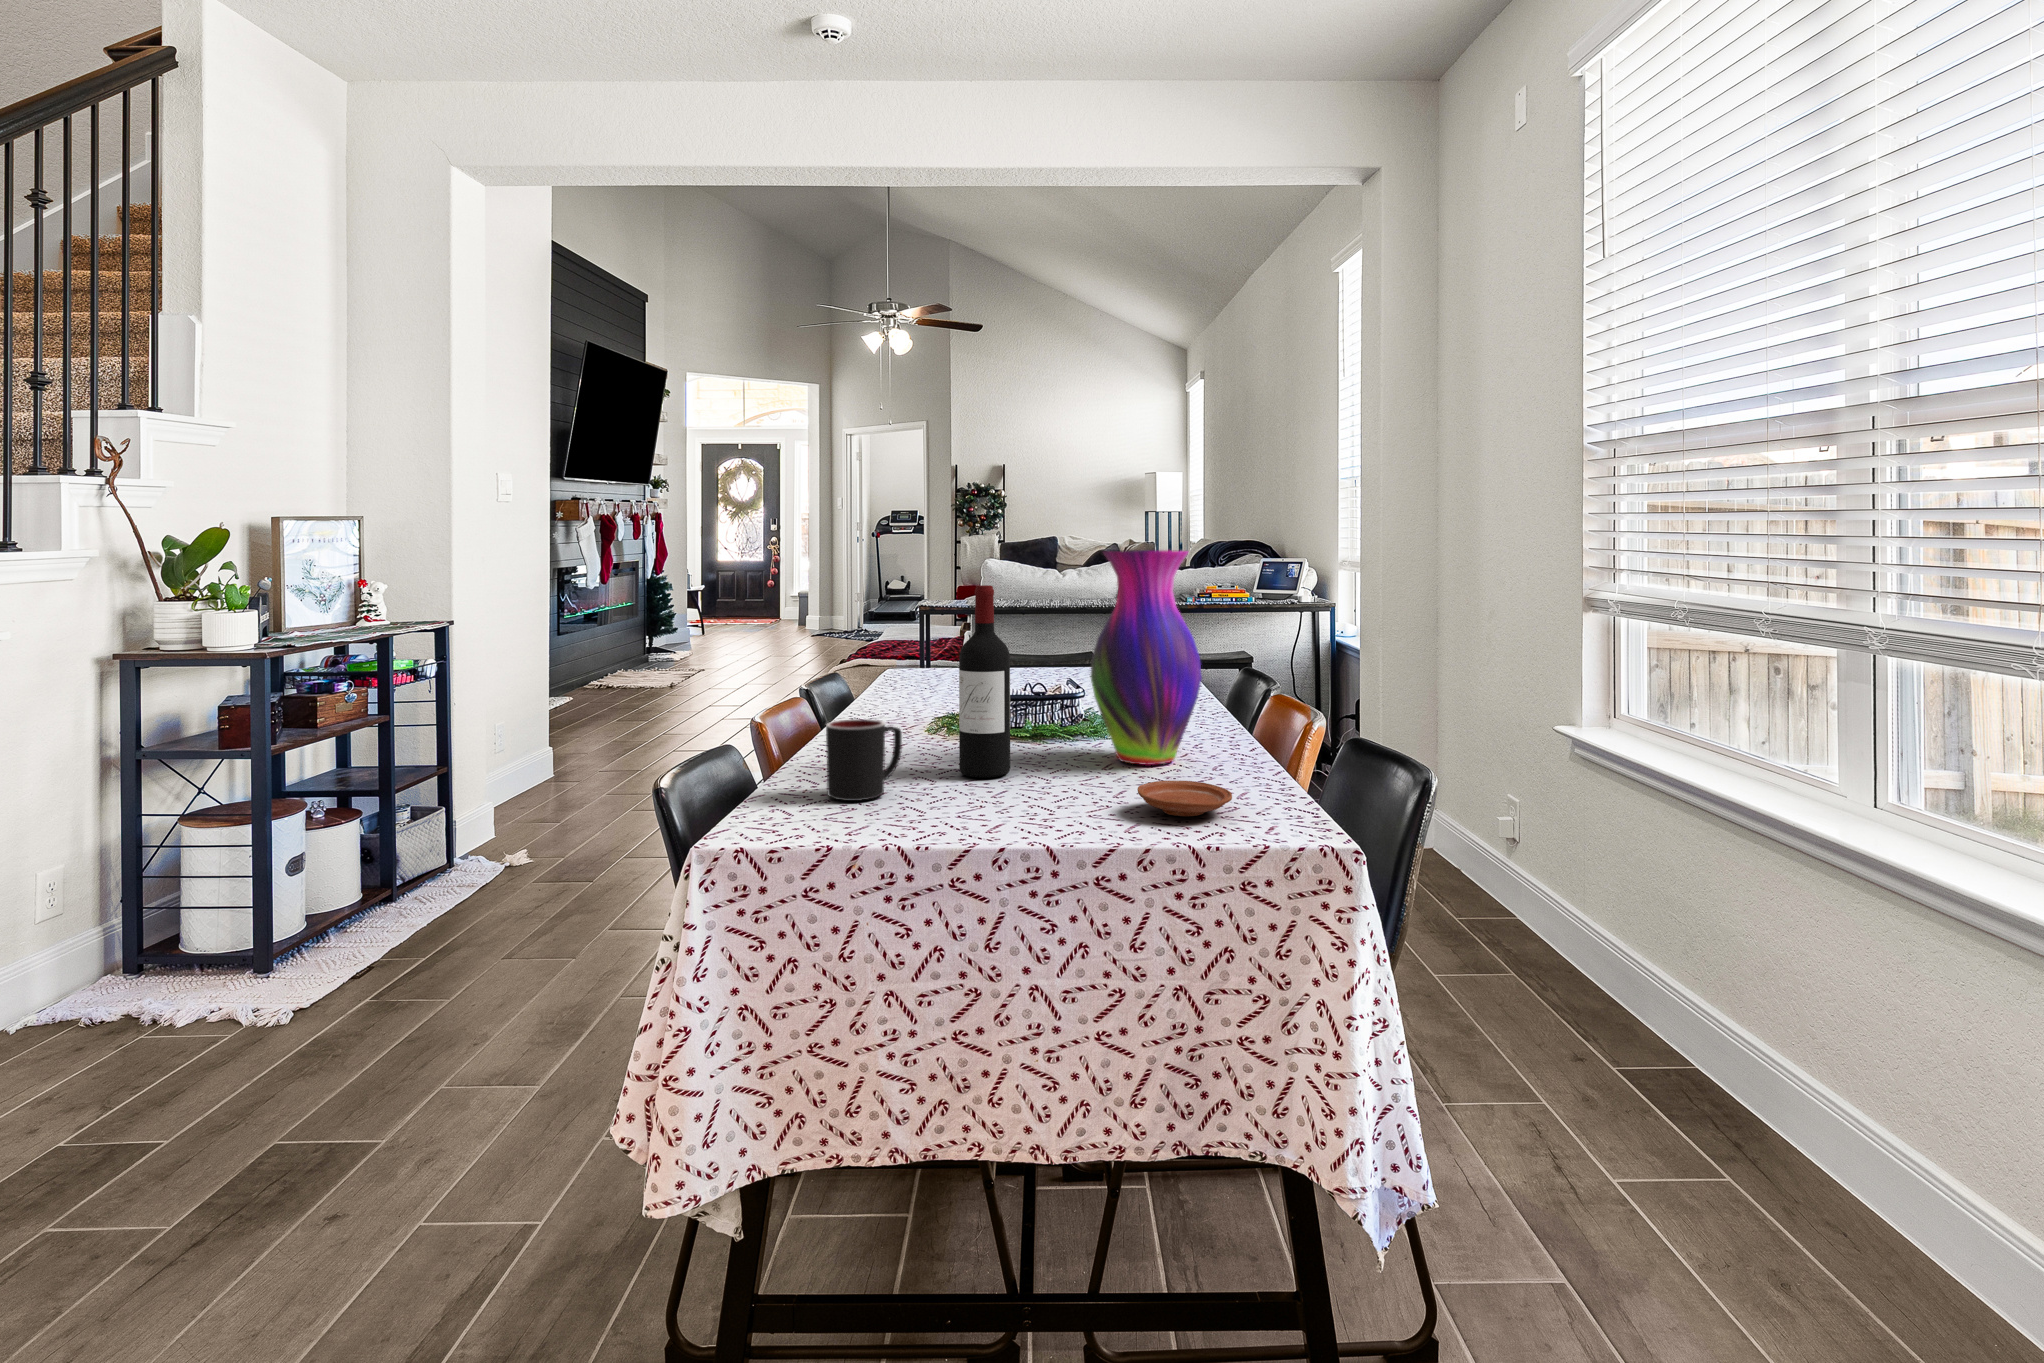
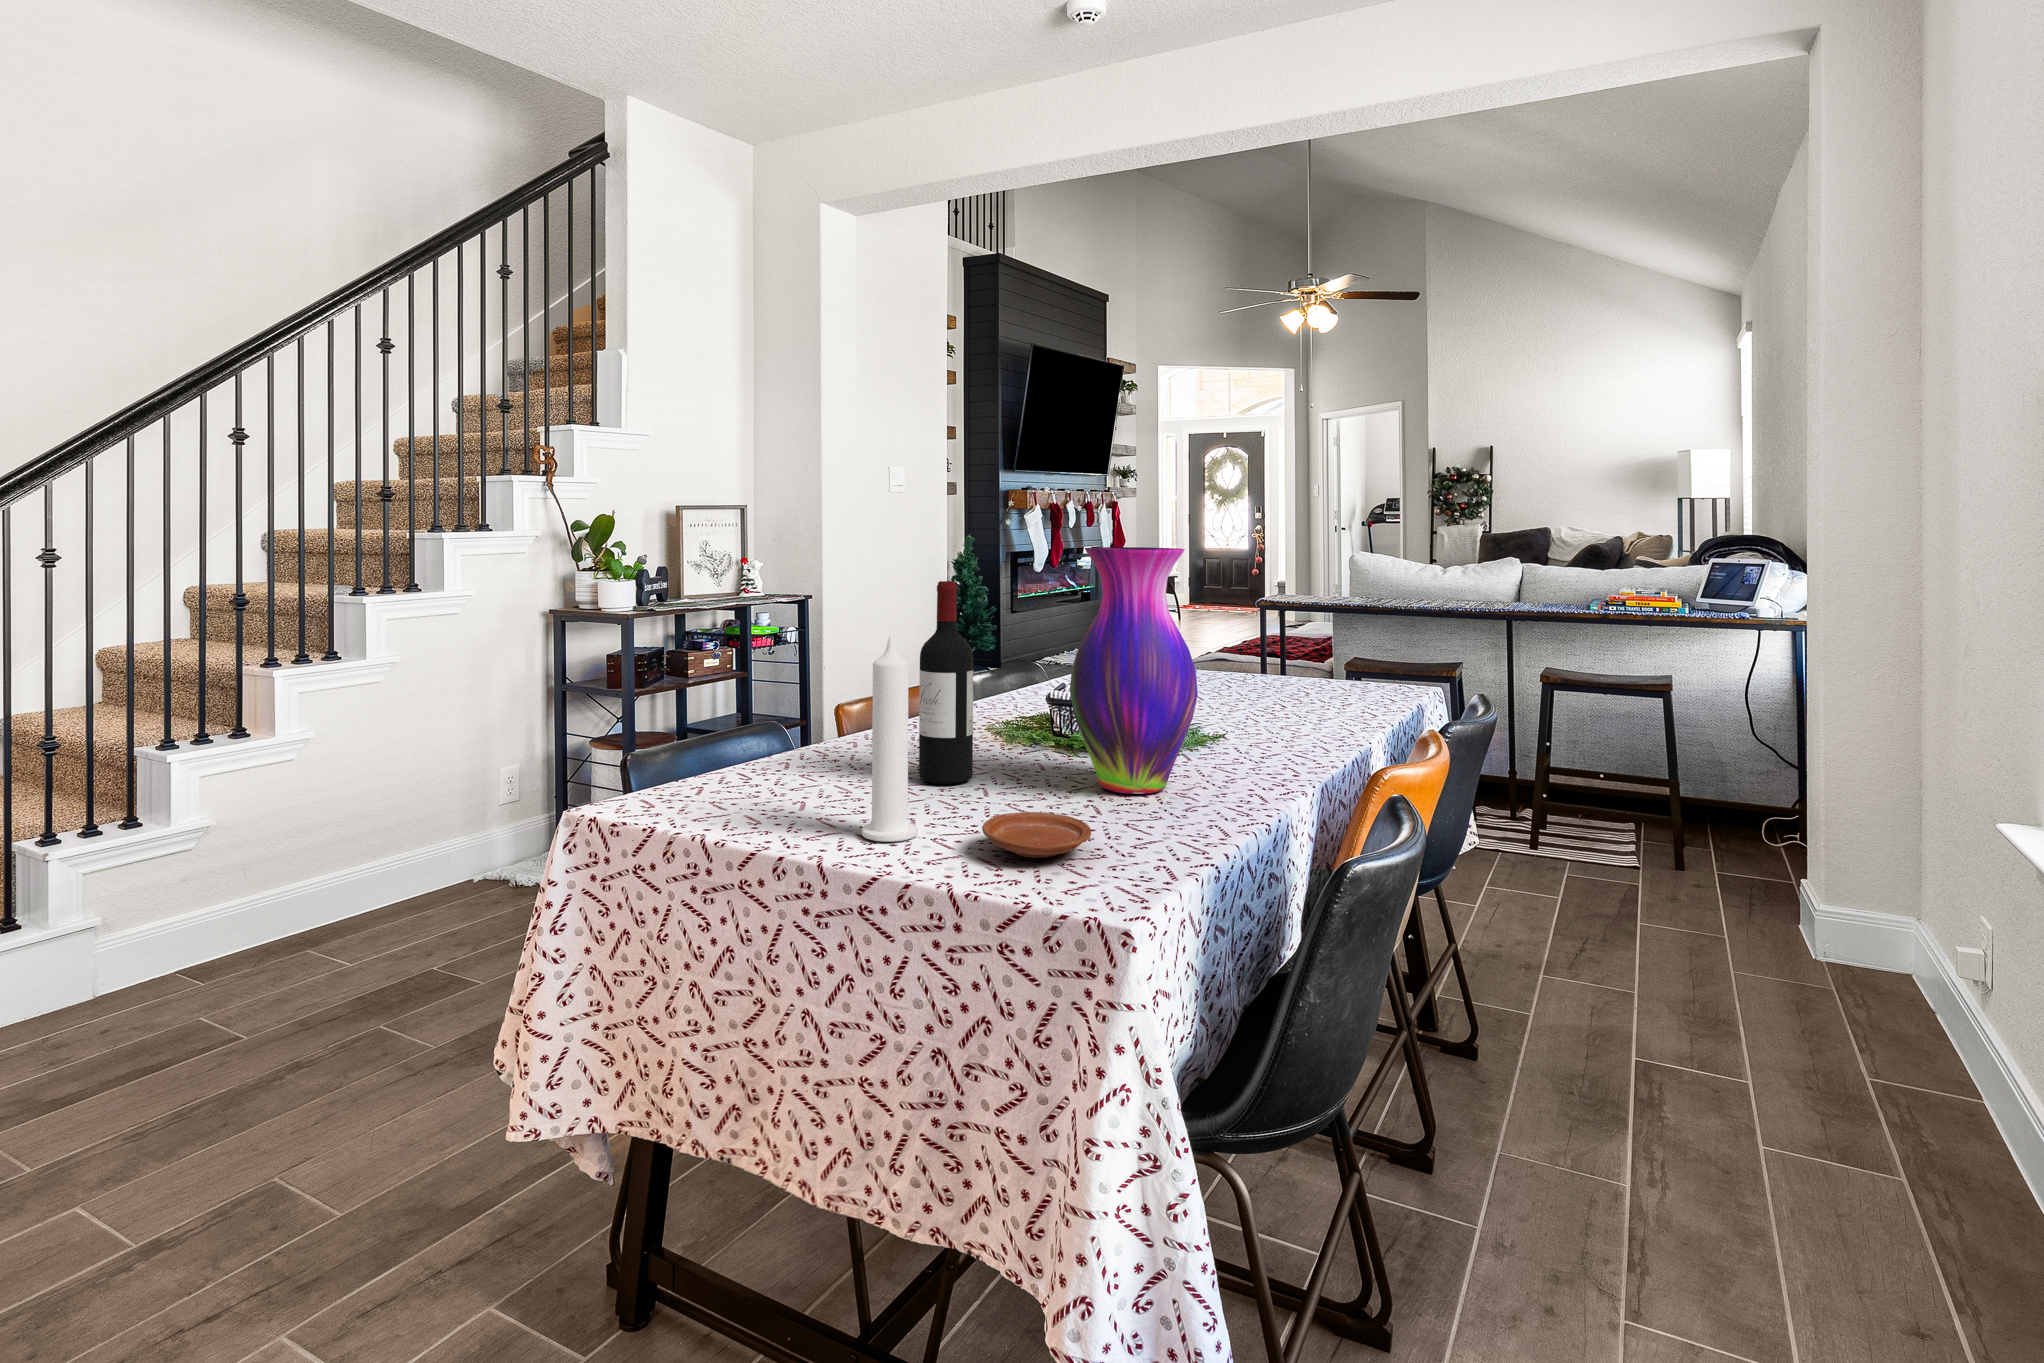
candle: none [1018,634,1070,824] -> present [862,637,918,842]
mug: present [826,719,902,801] -> none [762,709,843,790]

